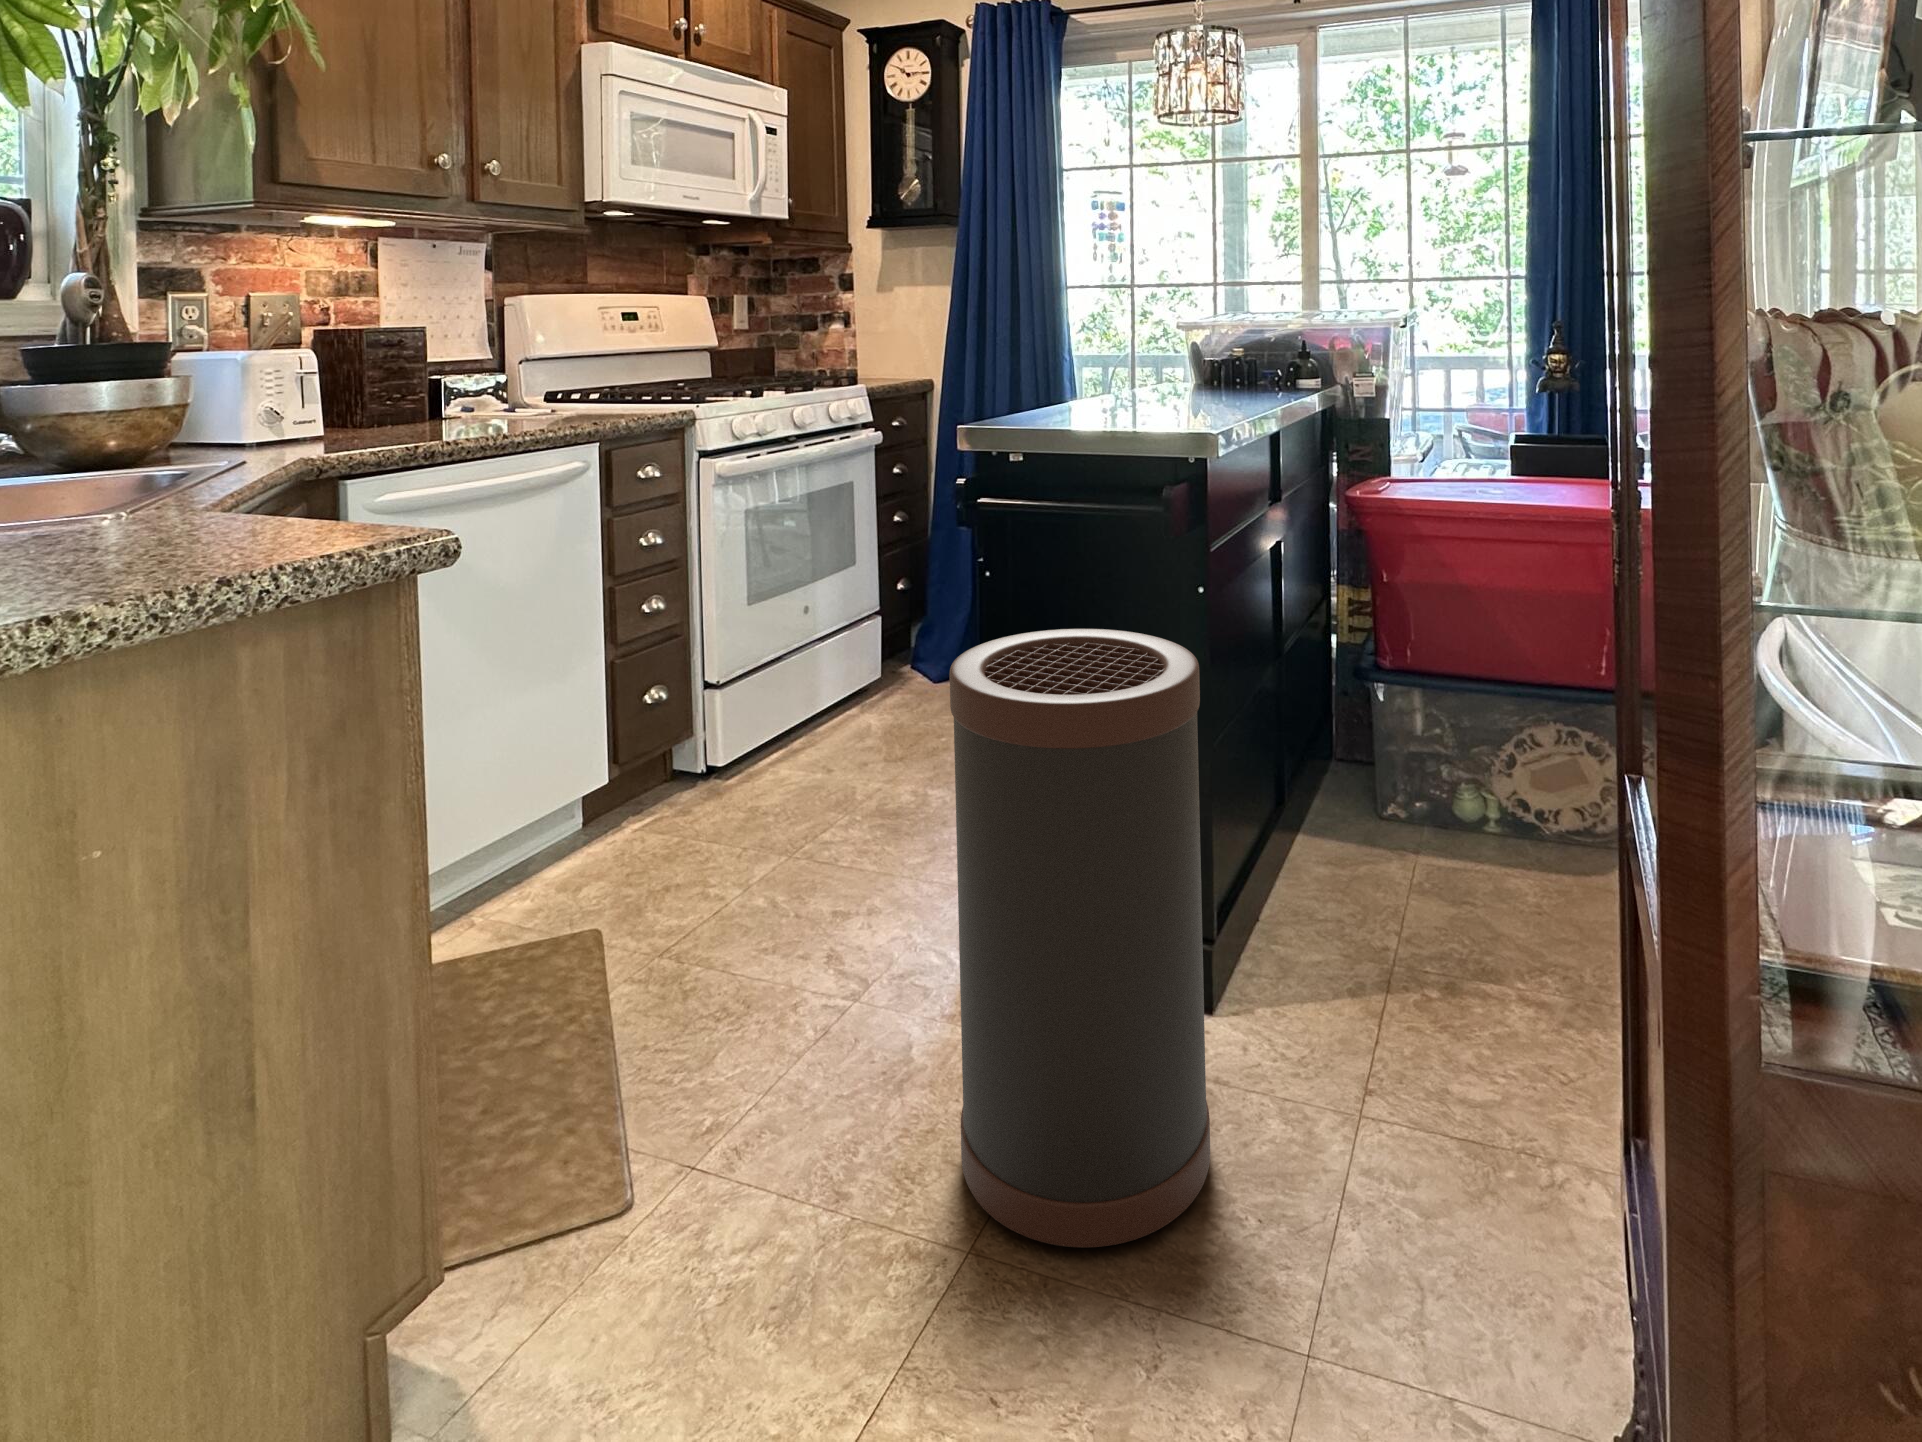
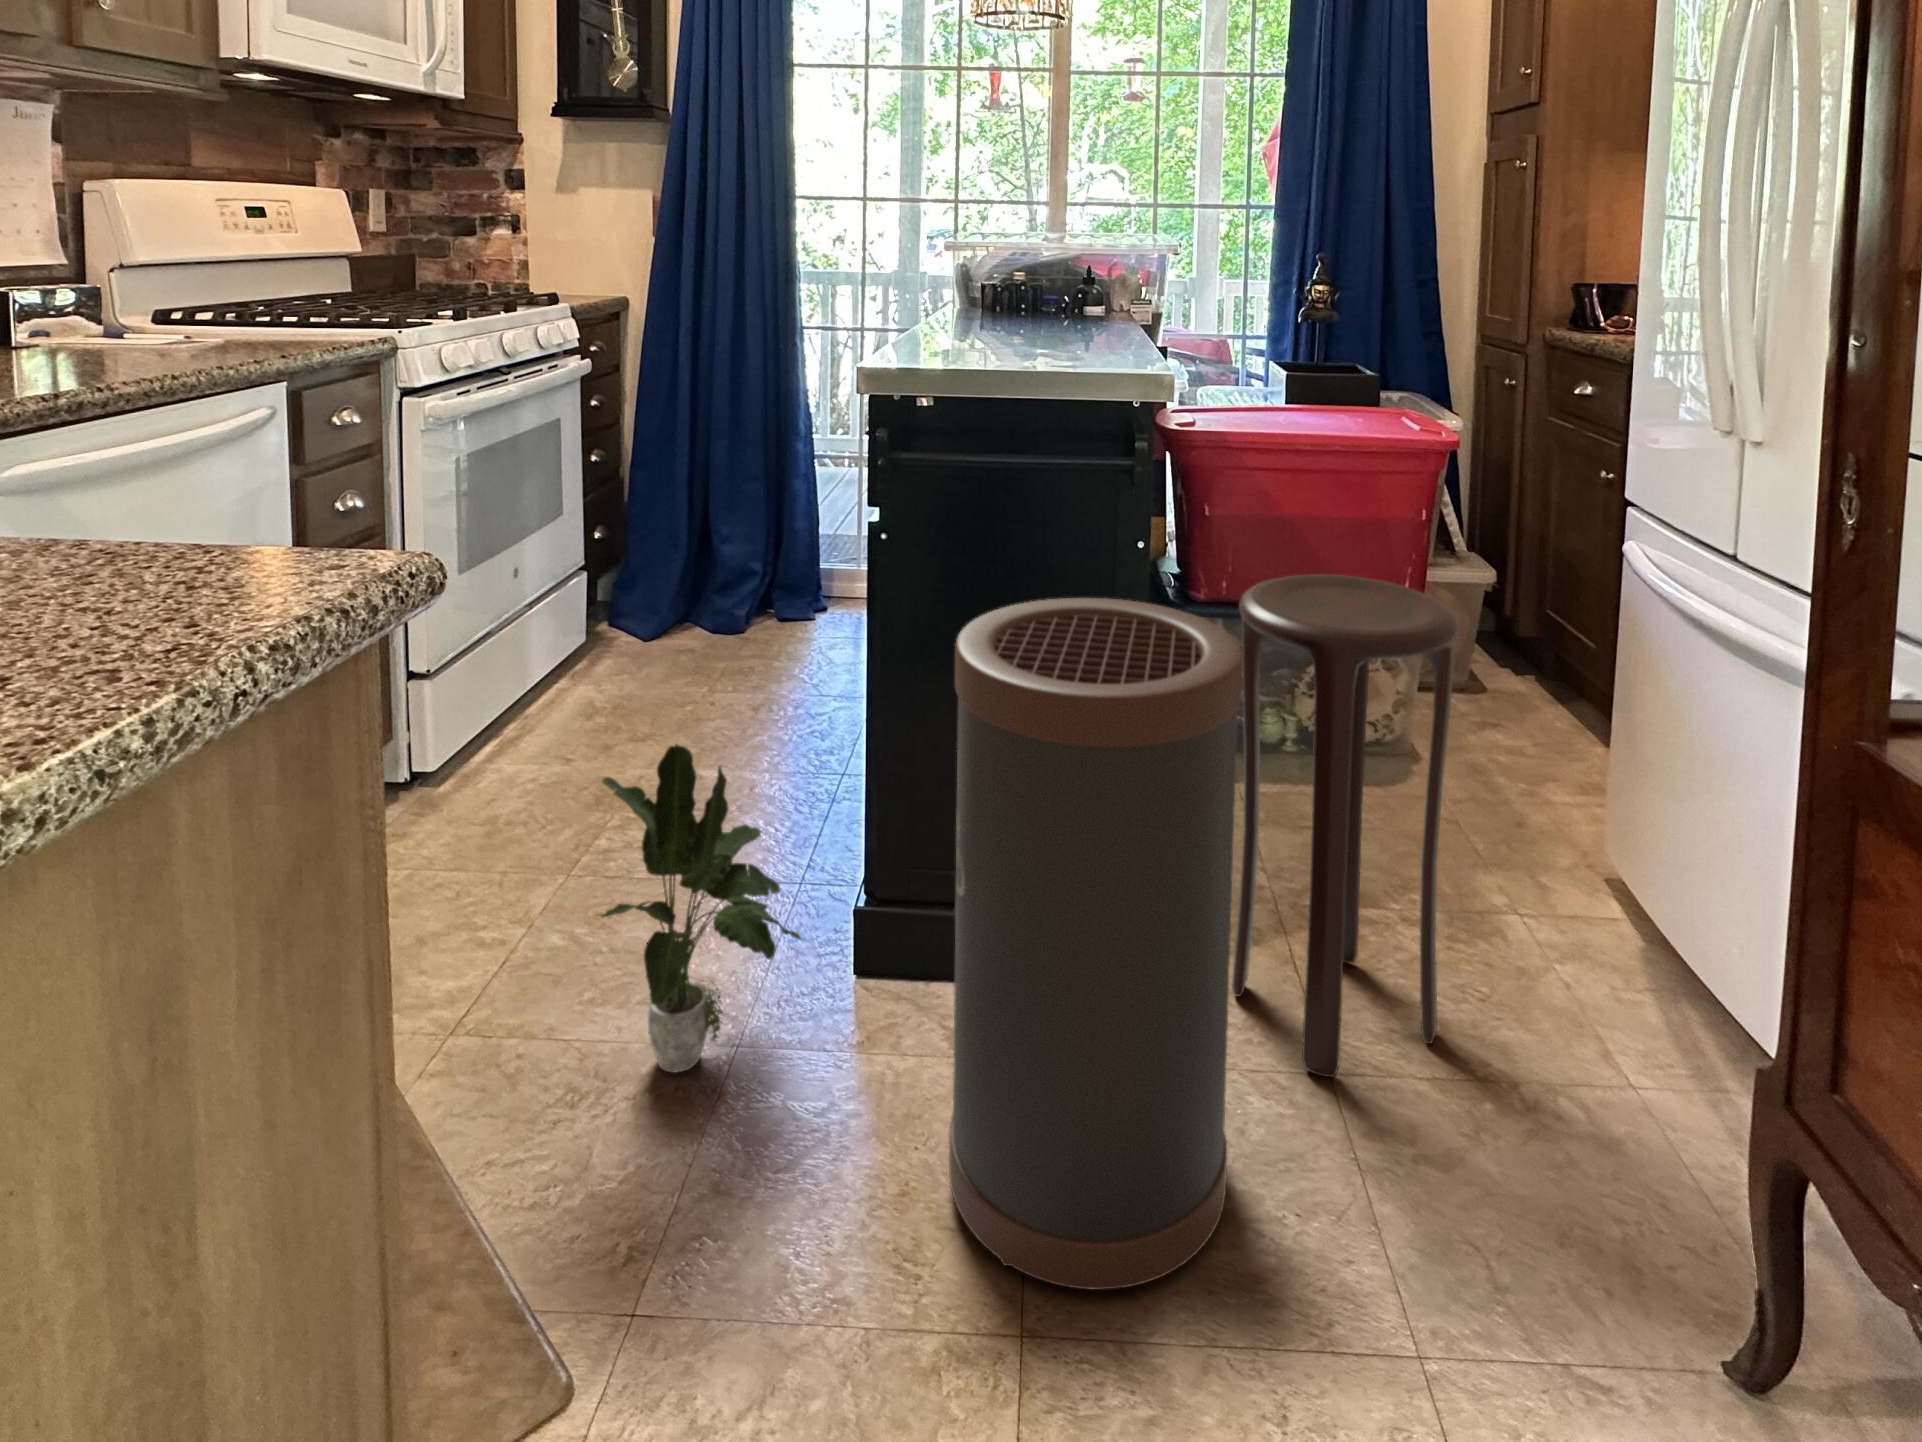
stool: none [1281,627,1494,1120] -> present [1232,574,1459,1077]
potted plant: none [719,737,901,1014] -> present [599,744,803,1073]

